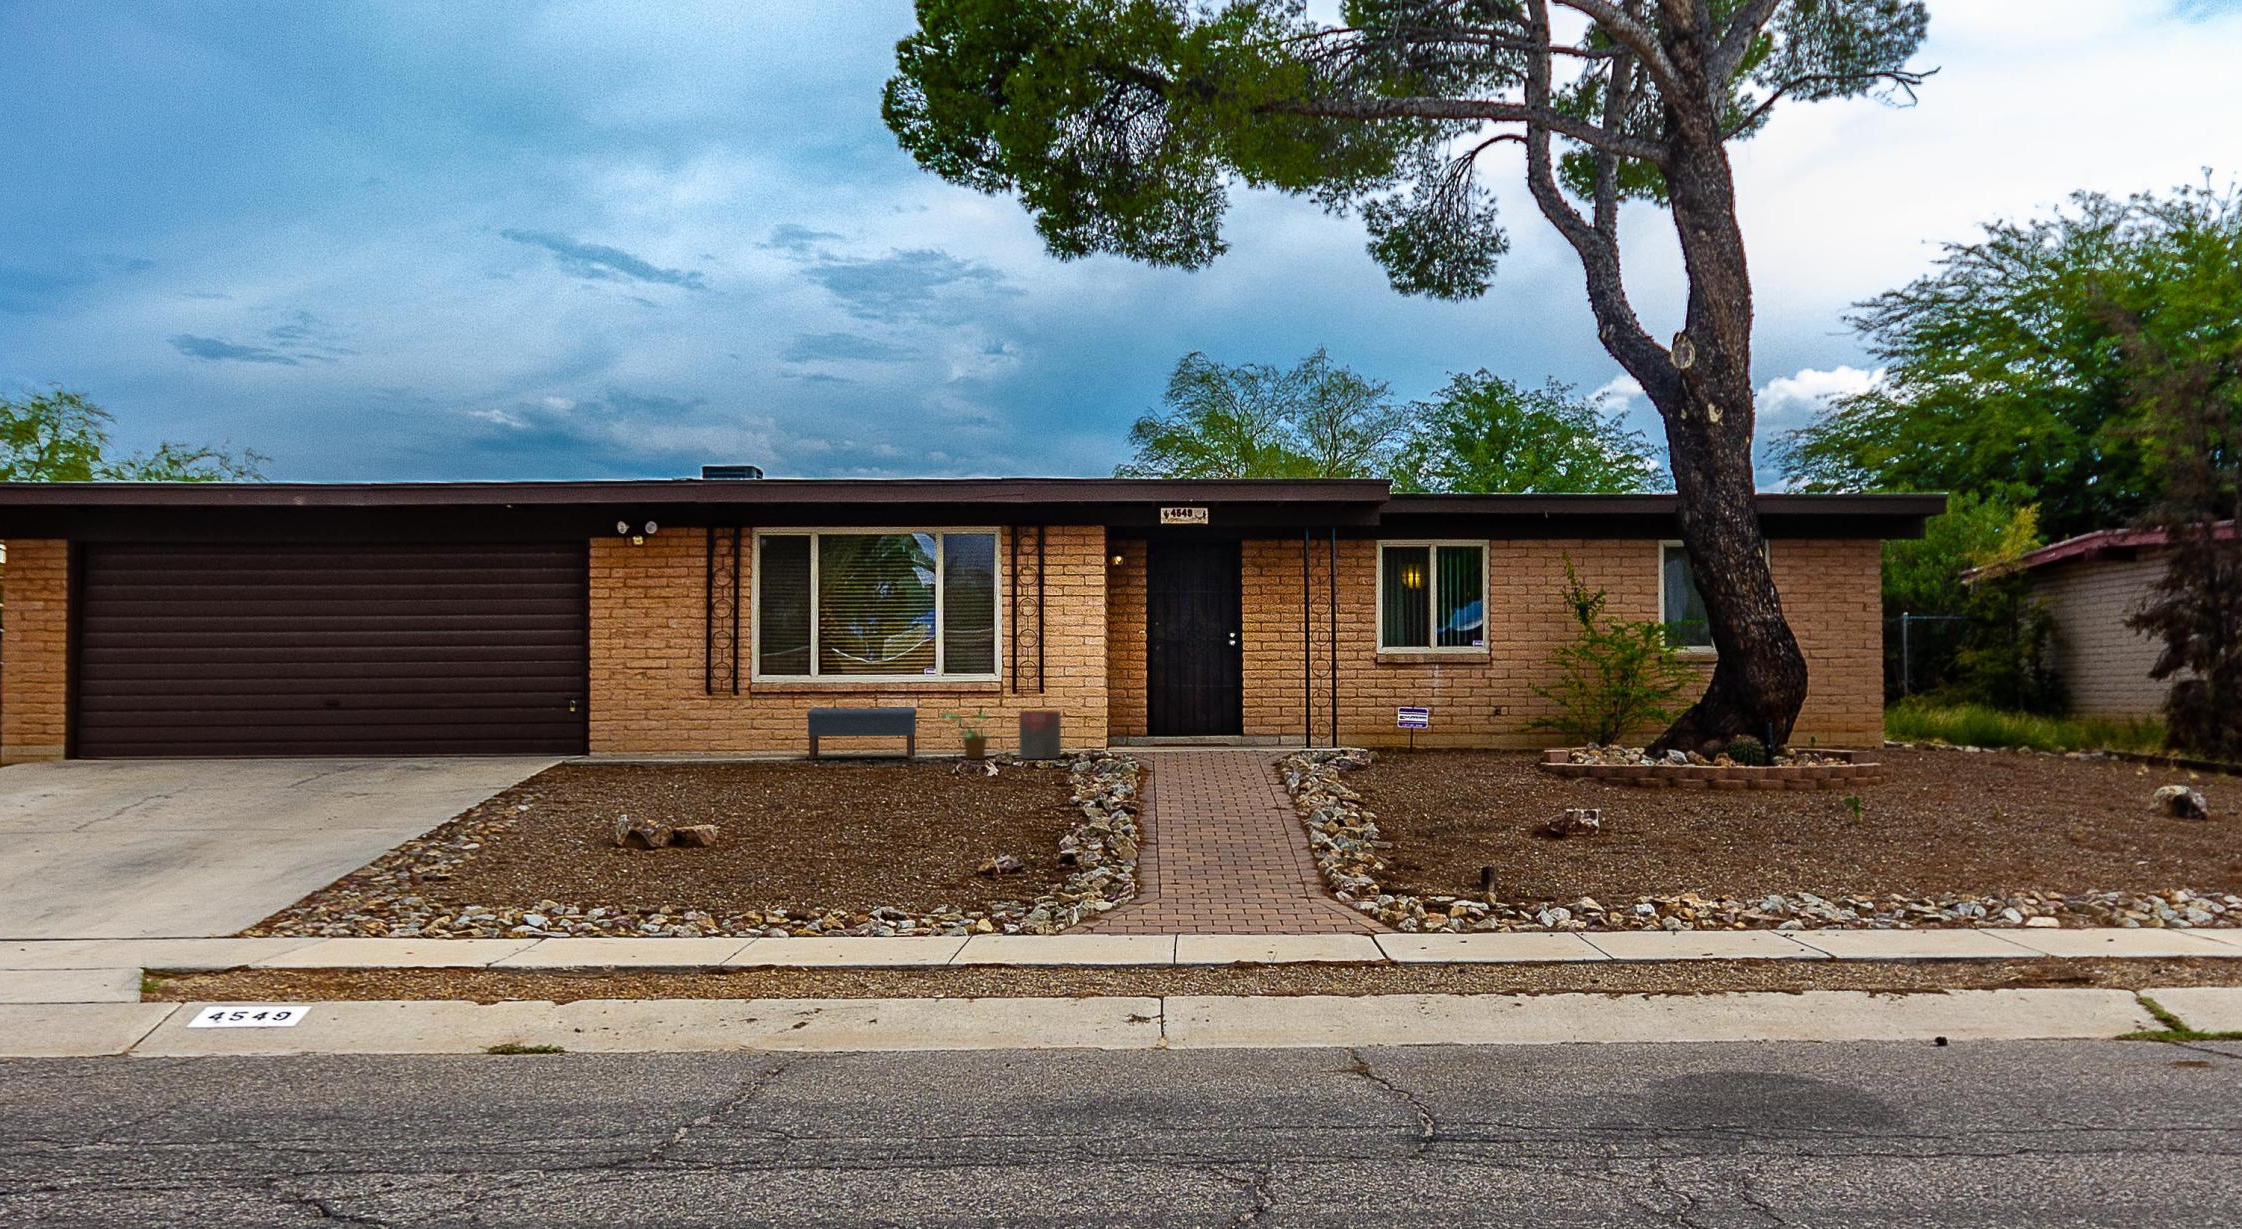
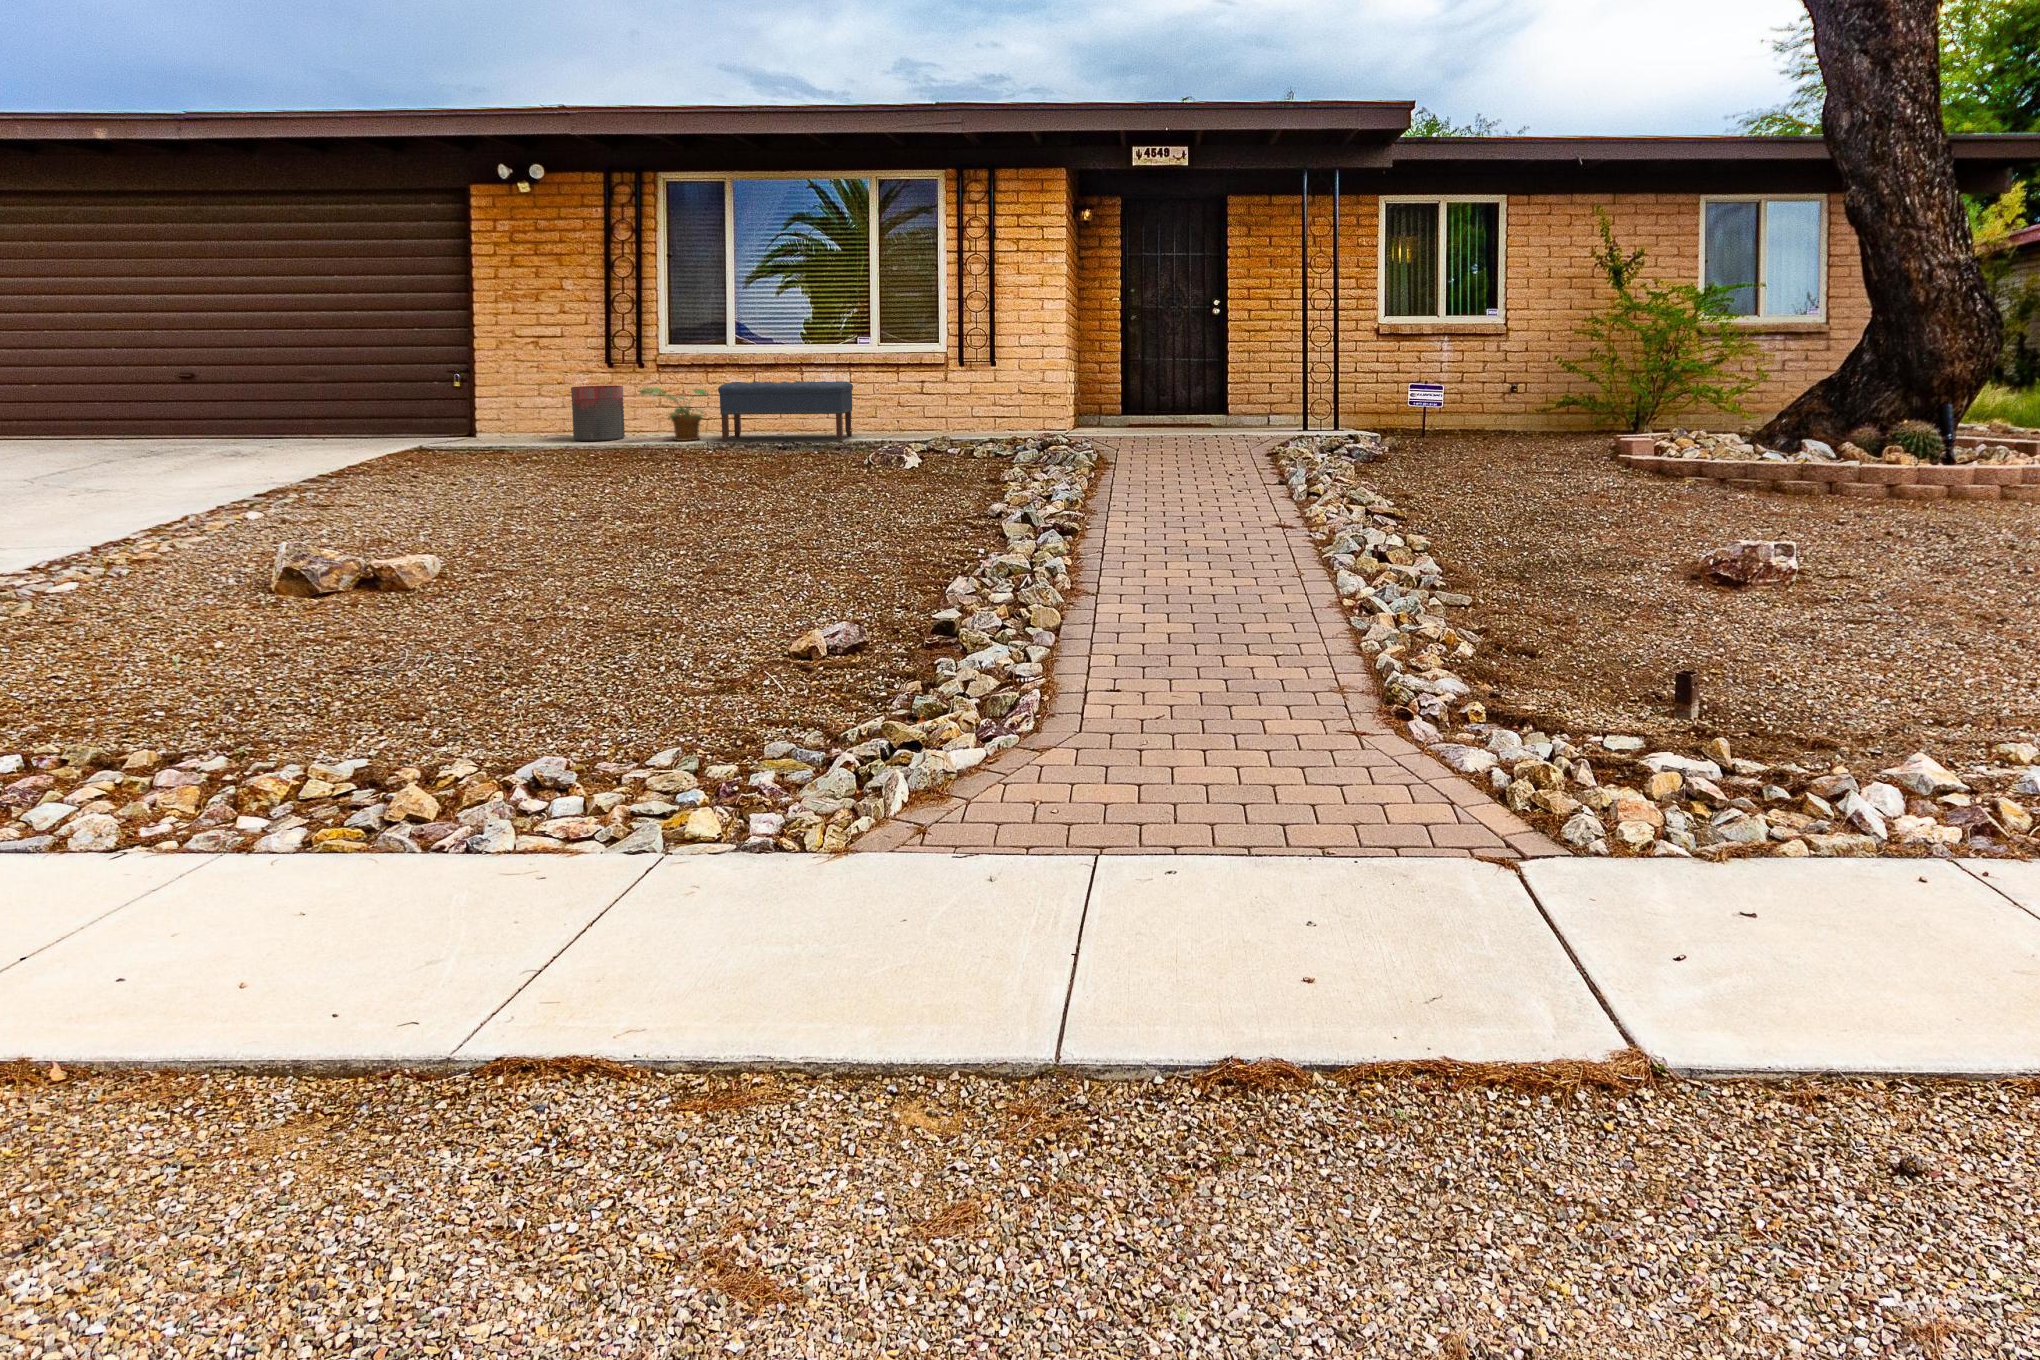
trash can: present [1019,710,1061,759] -> present [571,386,625,441]
potted plant: present [941,713,988,759] -> present [640,388,708,441]

